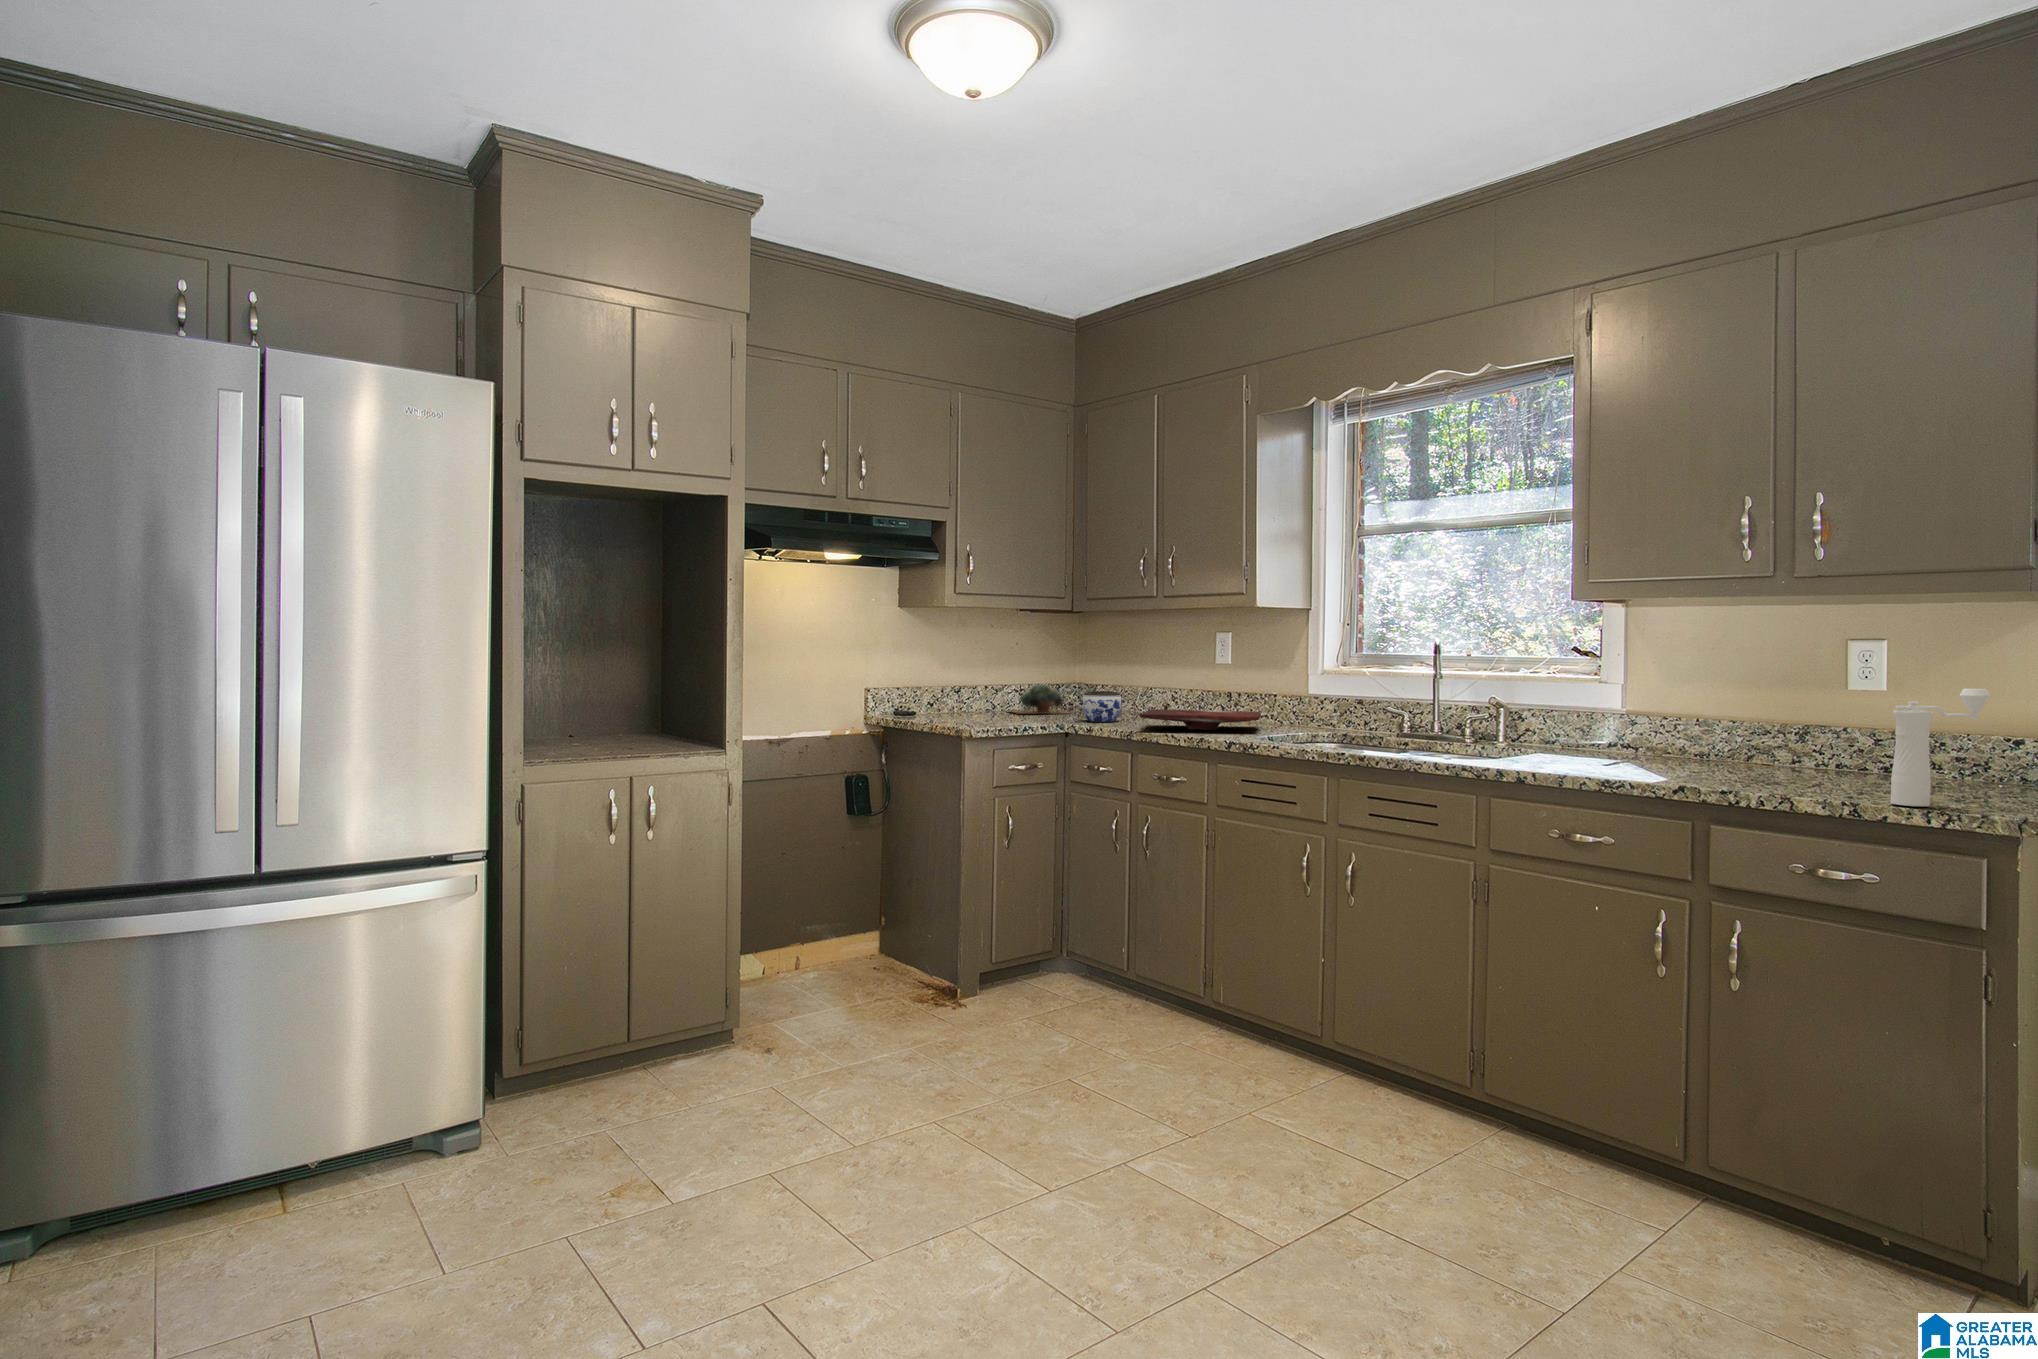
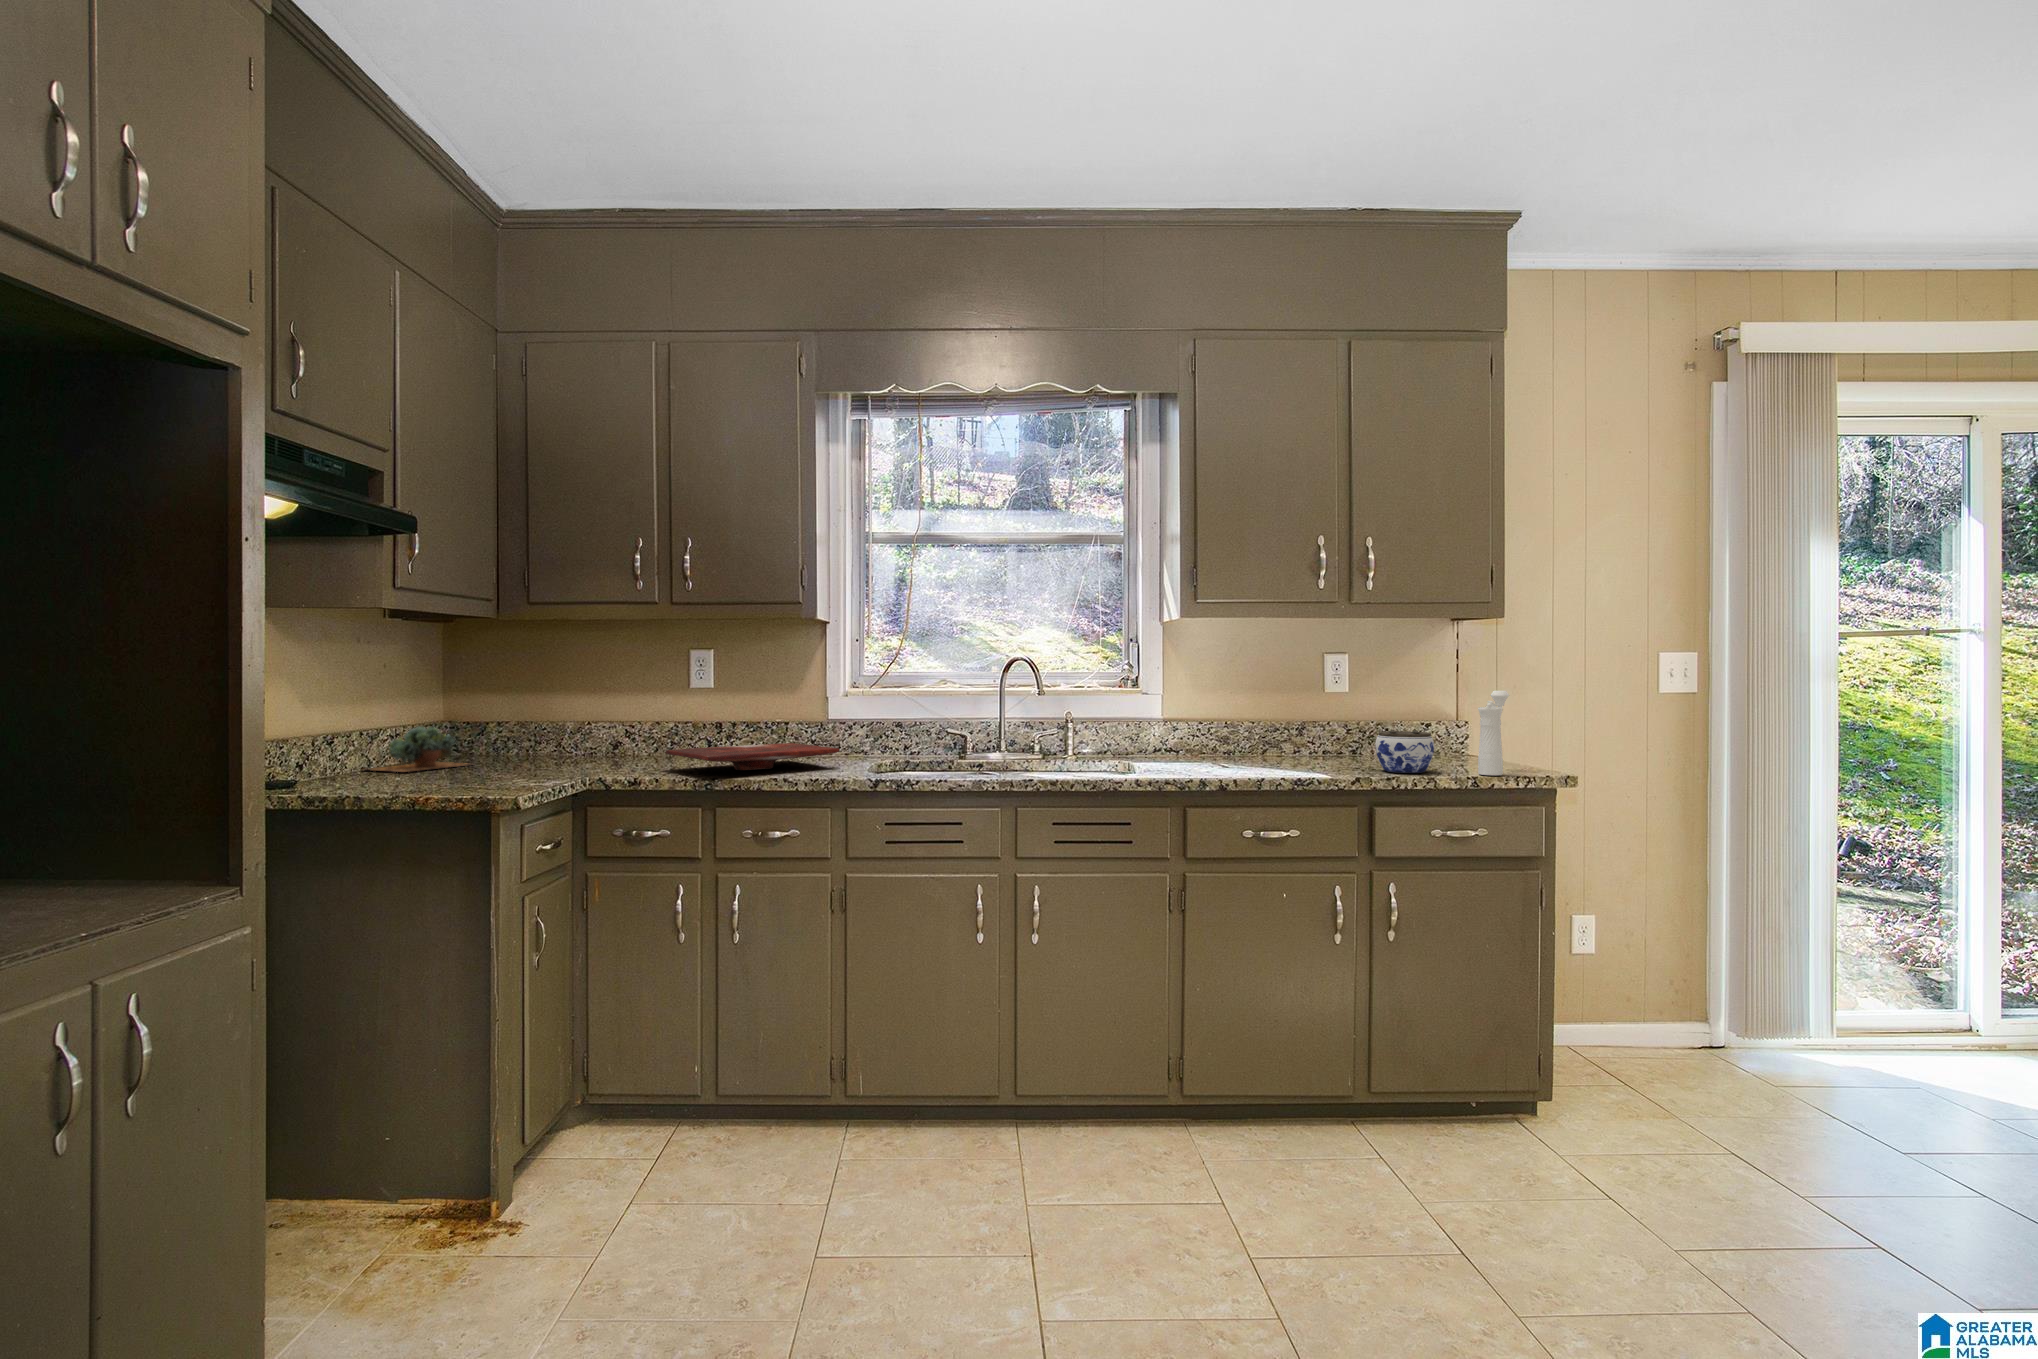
jar: present [1082,691,1122,722] -> present [1375,730,1434,773]

